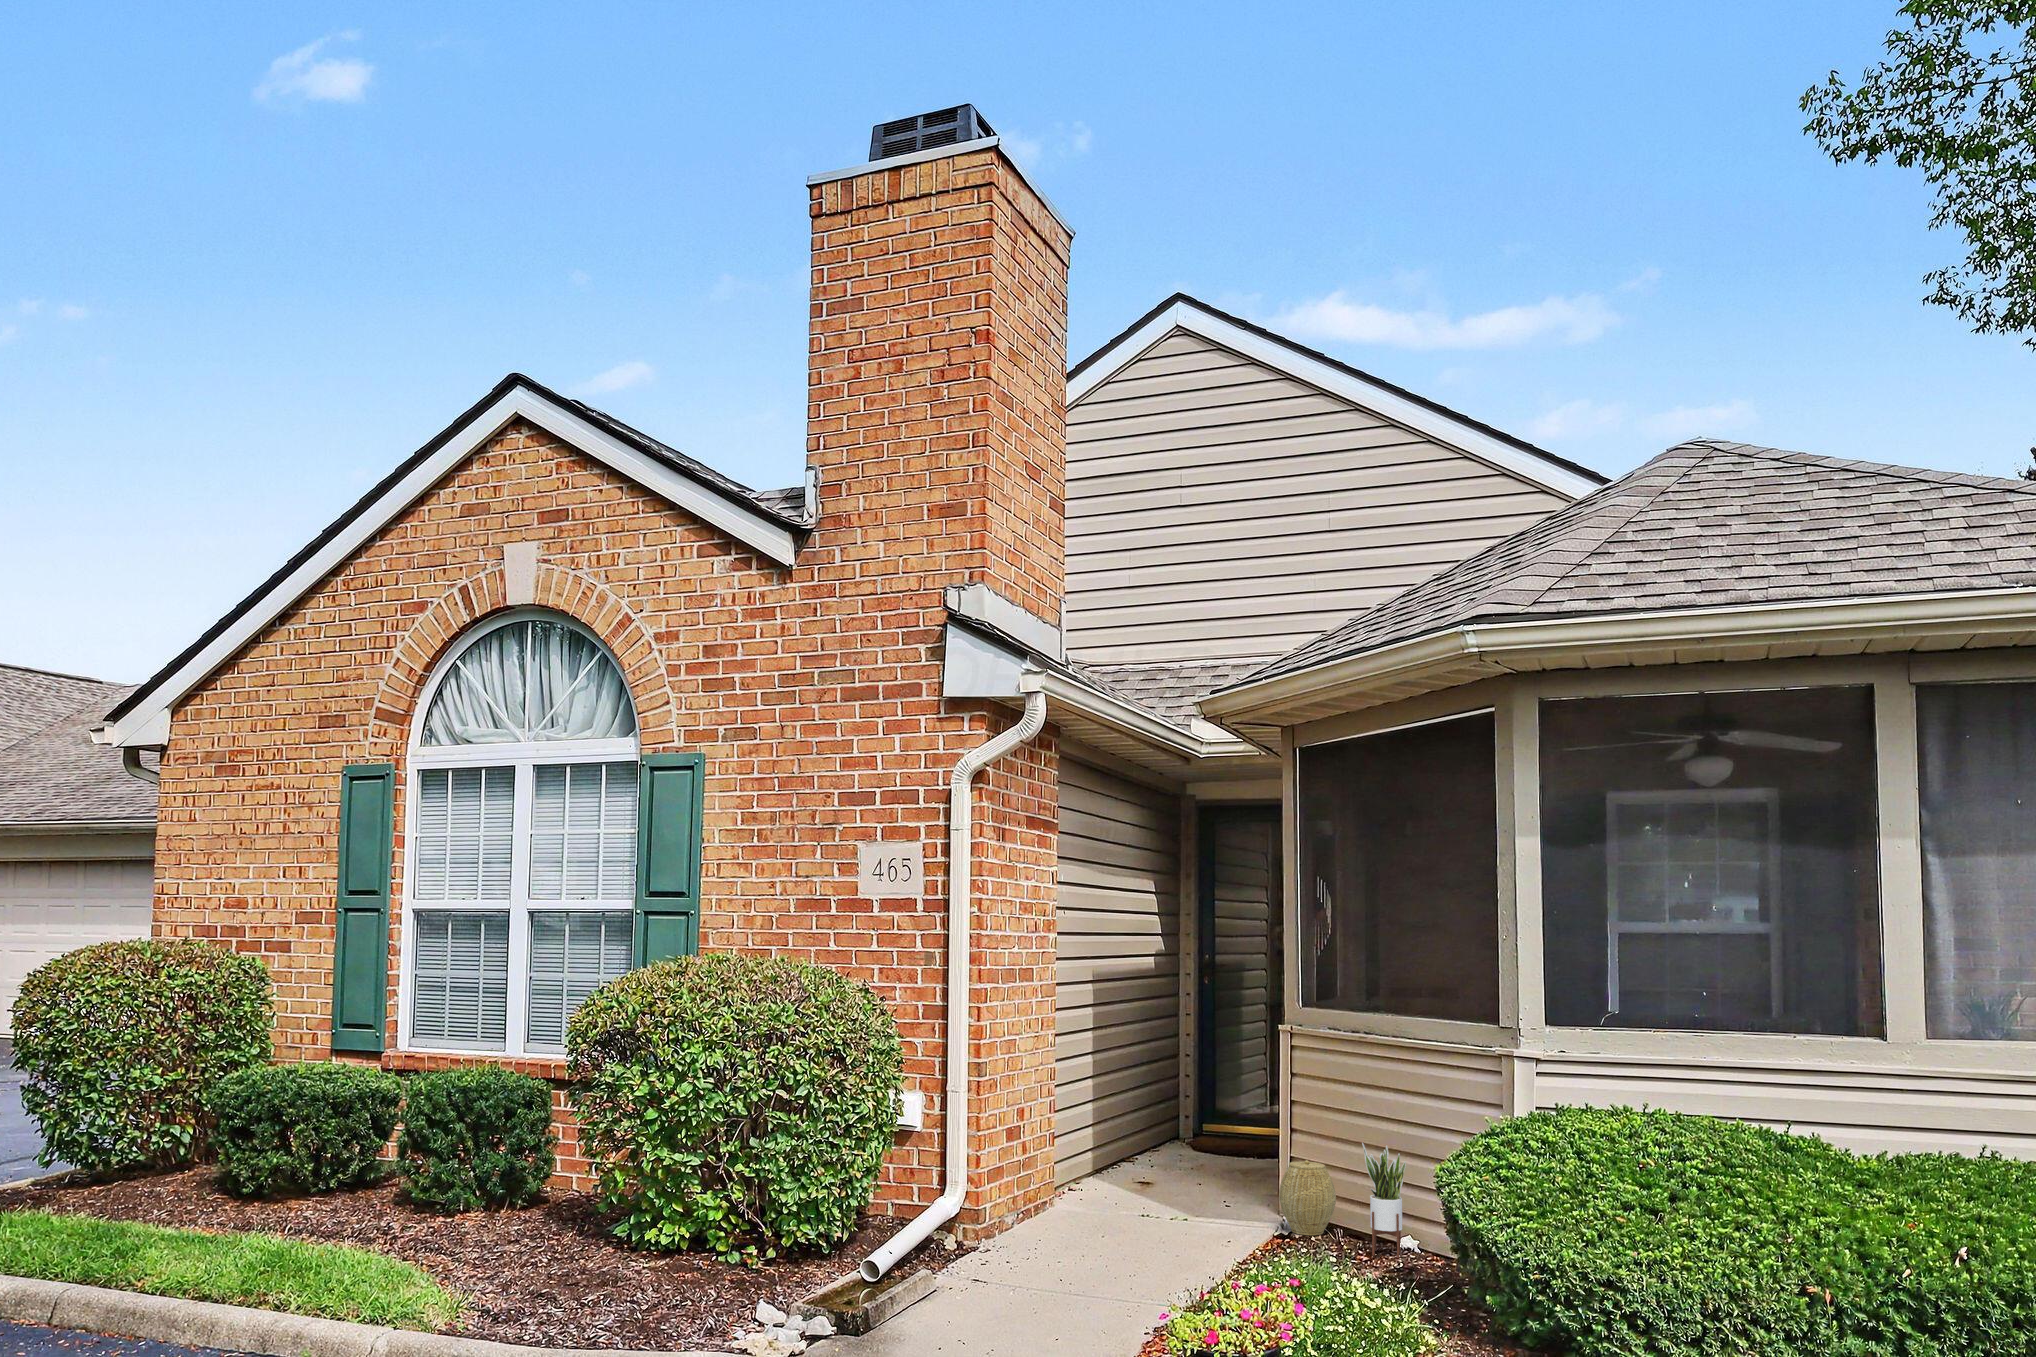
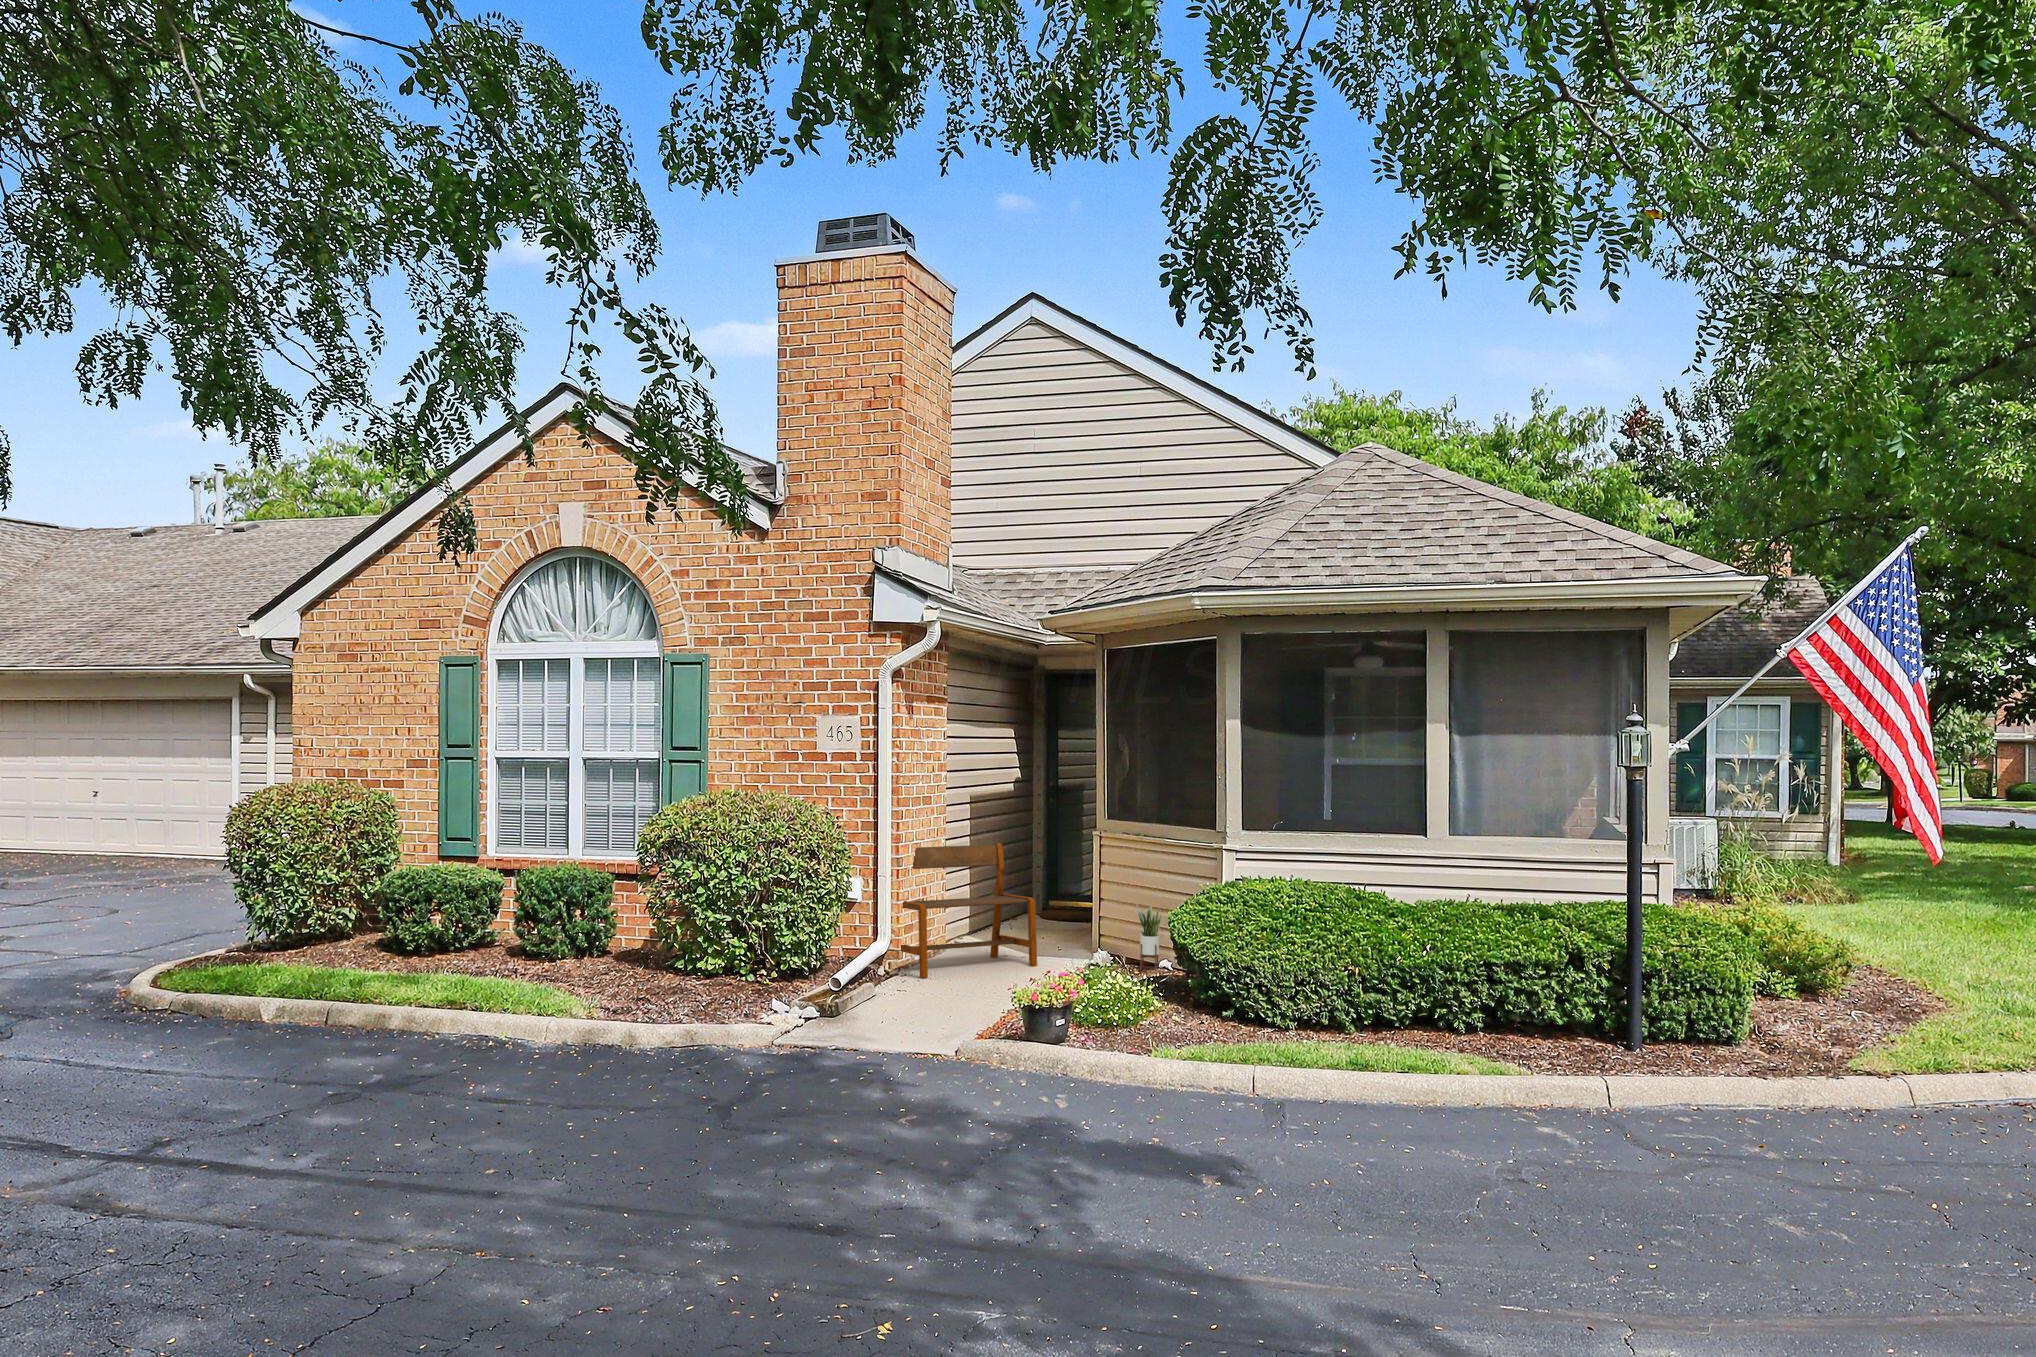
bench: none [971,1042,1202,1263] -> present [901,843,1037,978]
woven basket: present [1279,1160,1336,1235] -> none [1086,915,1122,961]

